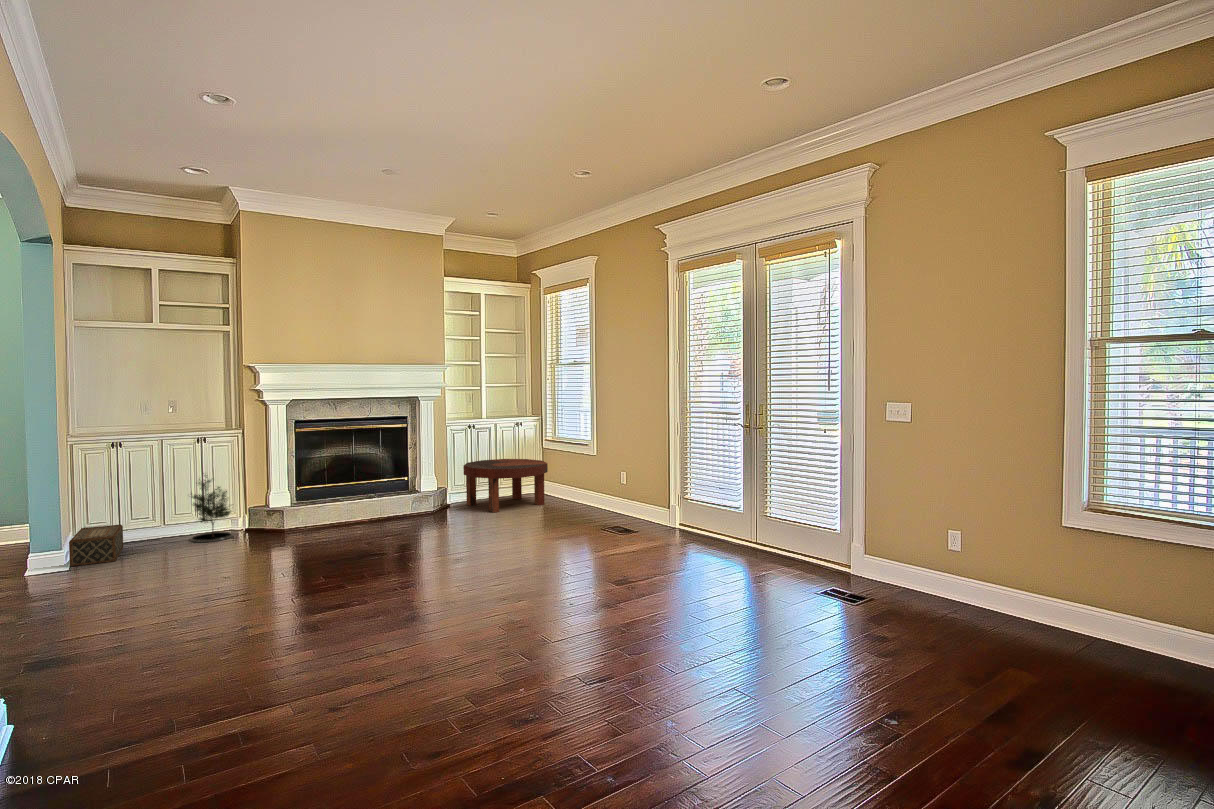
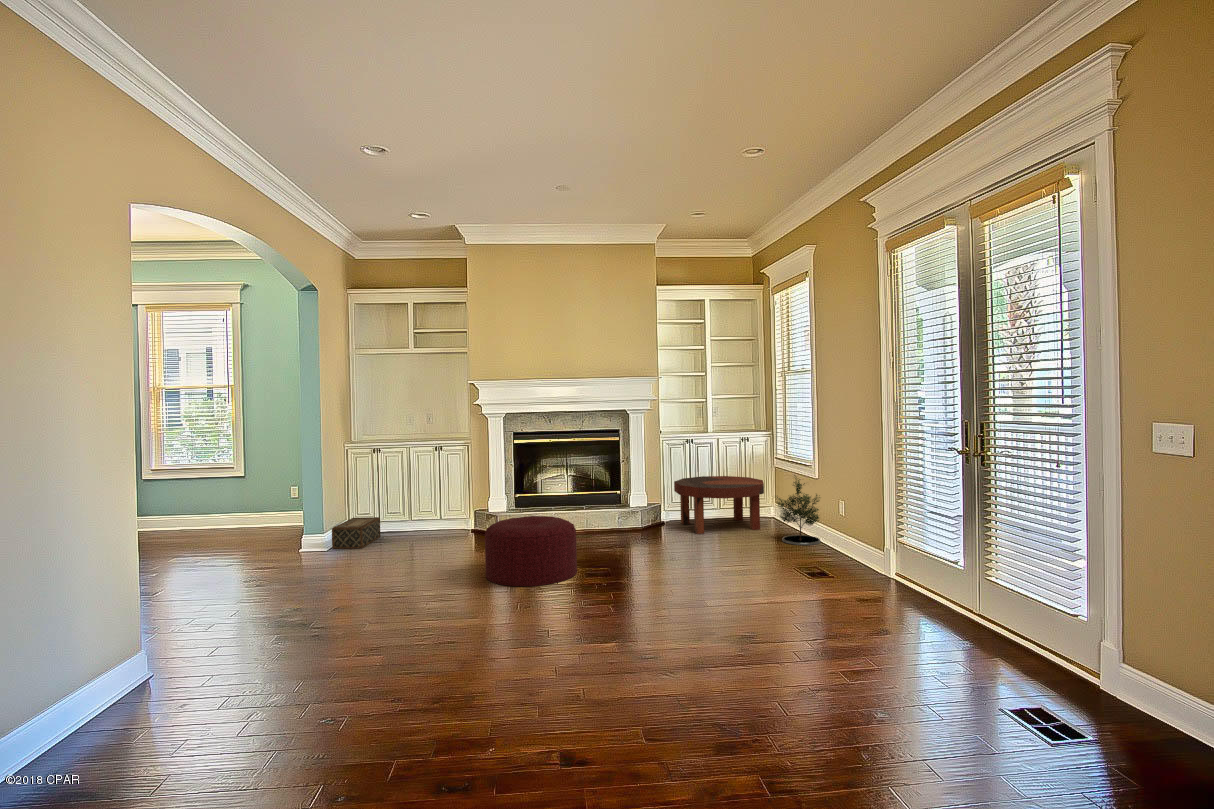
potted tree: present [190,473,233,543] -> present [777,476,820,545]
ottoman: none [320,502,418,573] -> present [485,516,577,586]

